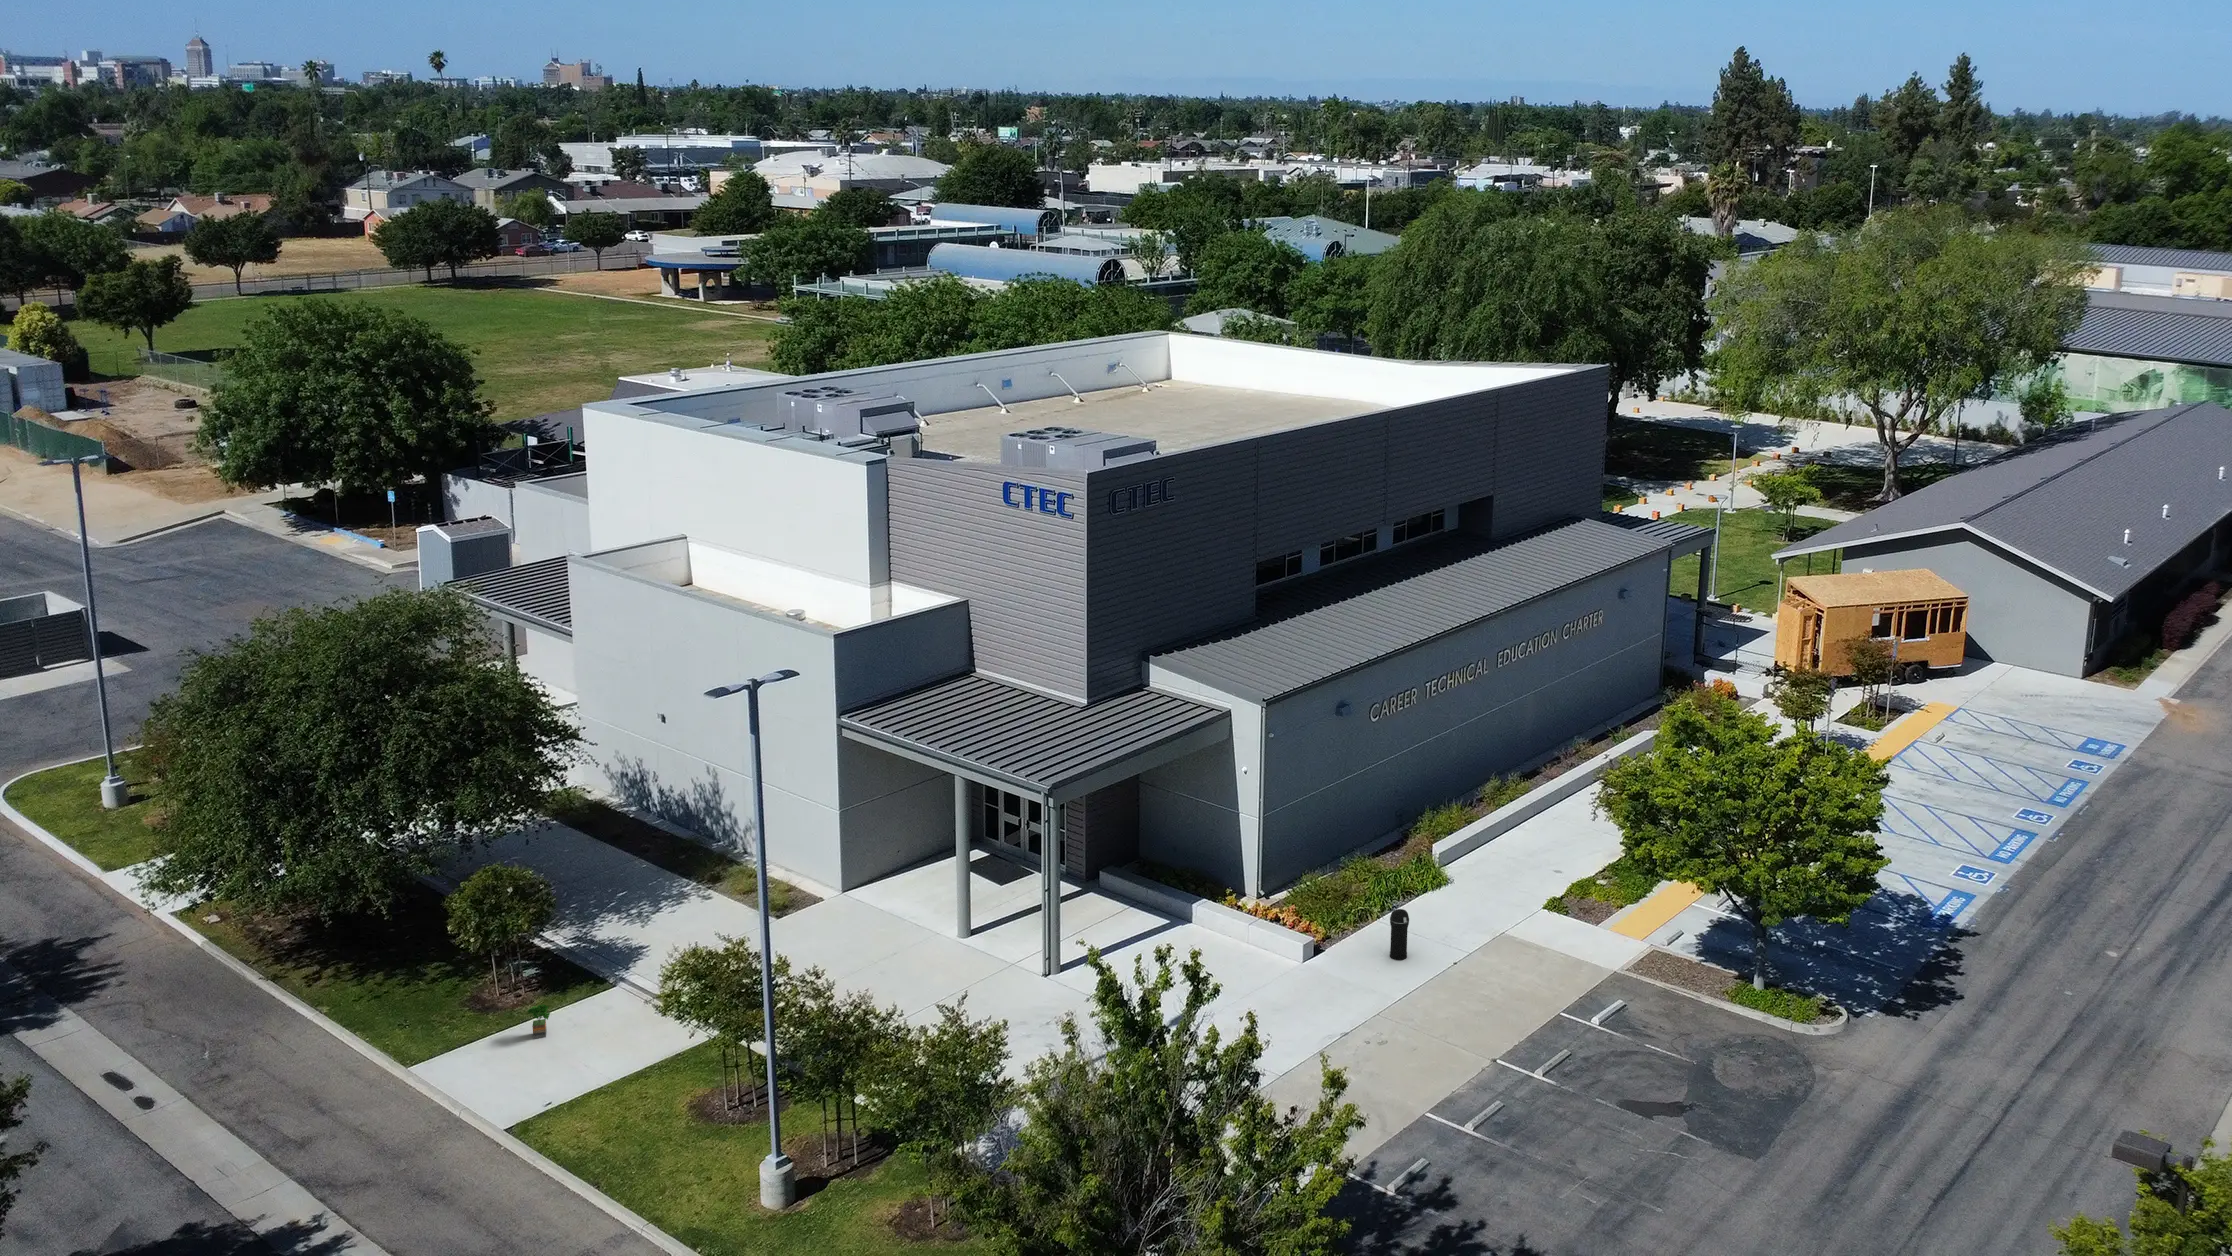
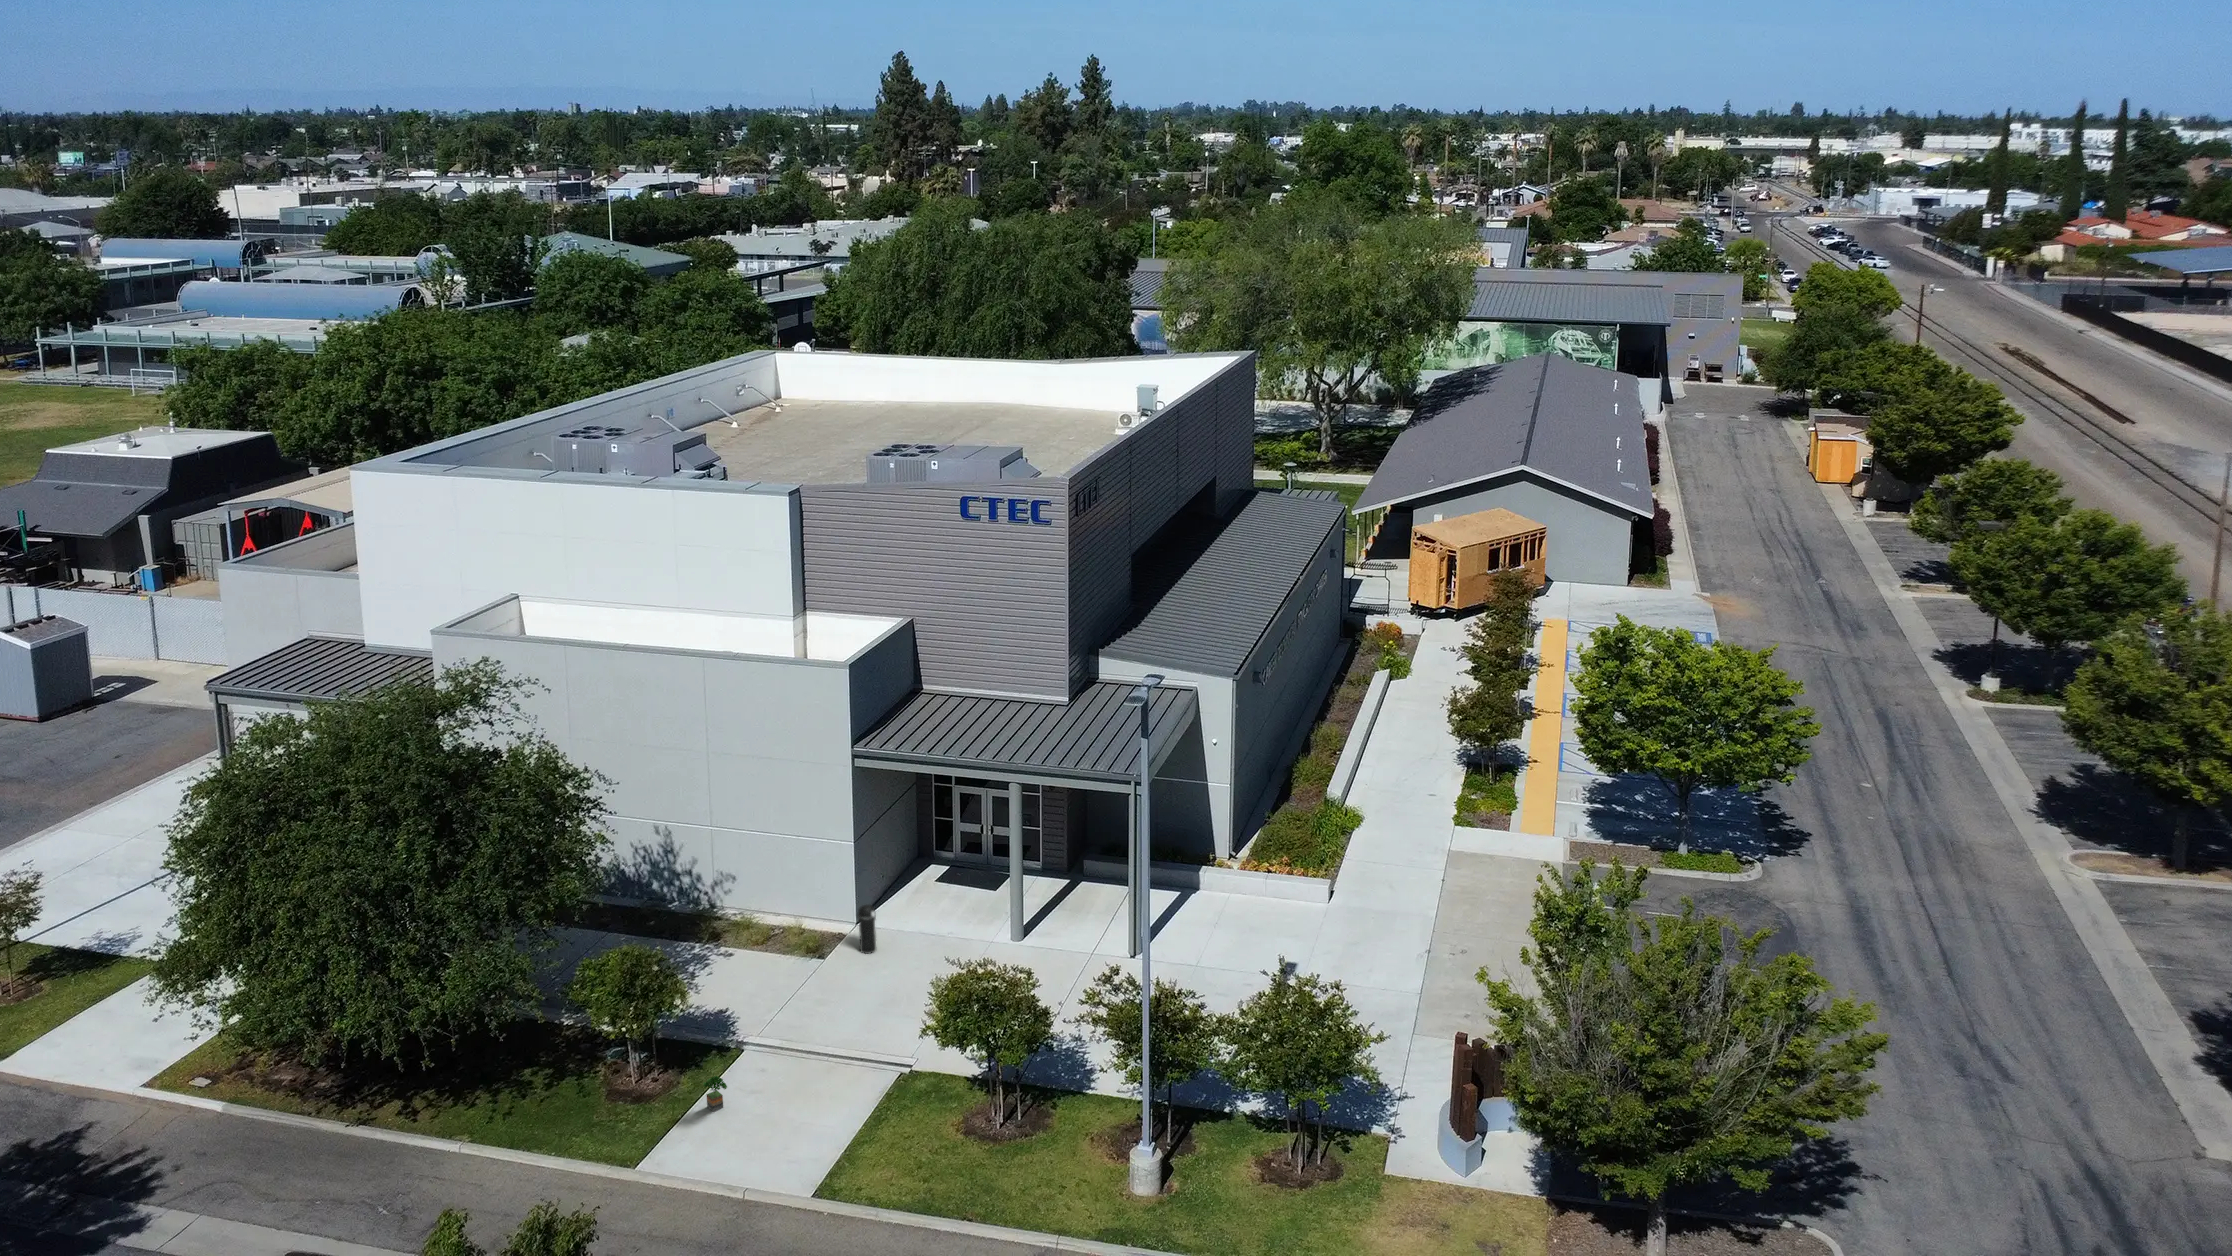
trash can: present [1390,909,1409,960] -> present [857,904,876,954]

